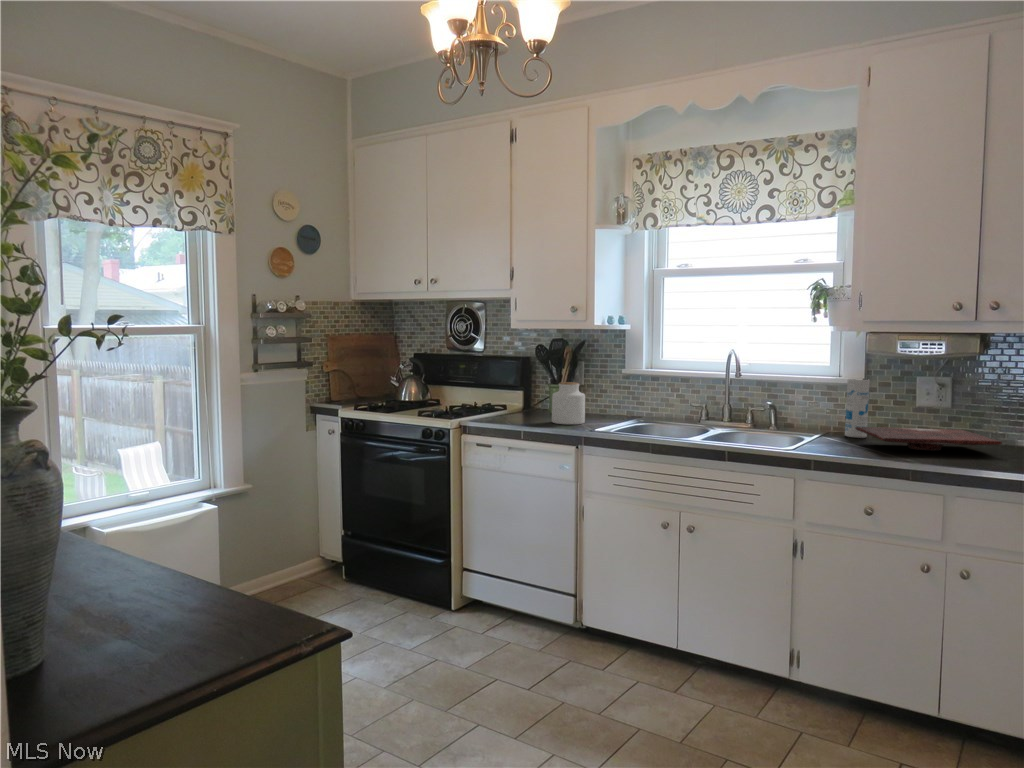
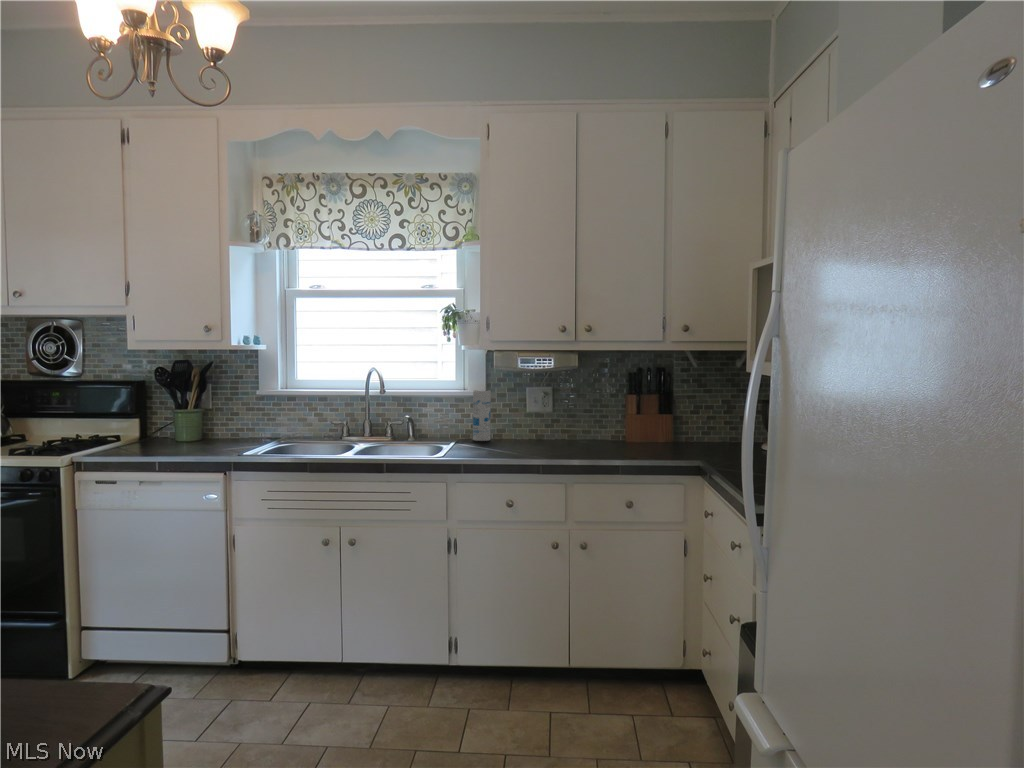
jar: present [552,382,585,425] -> none [186,406,225,451]
cutting board: present [855,427,1002,451] -> none [486,428,597,448]

